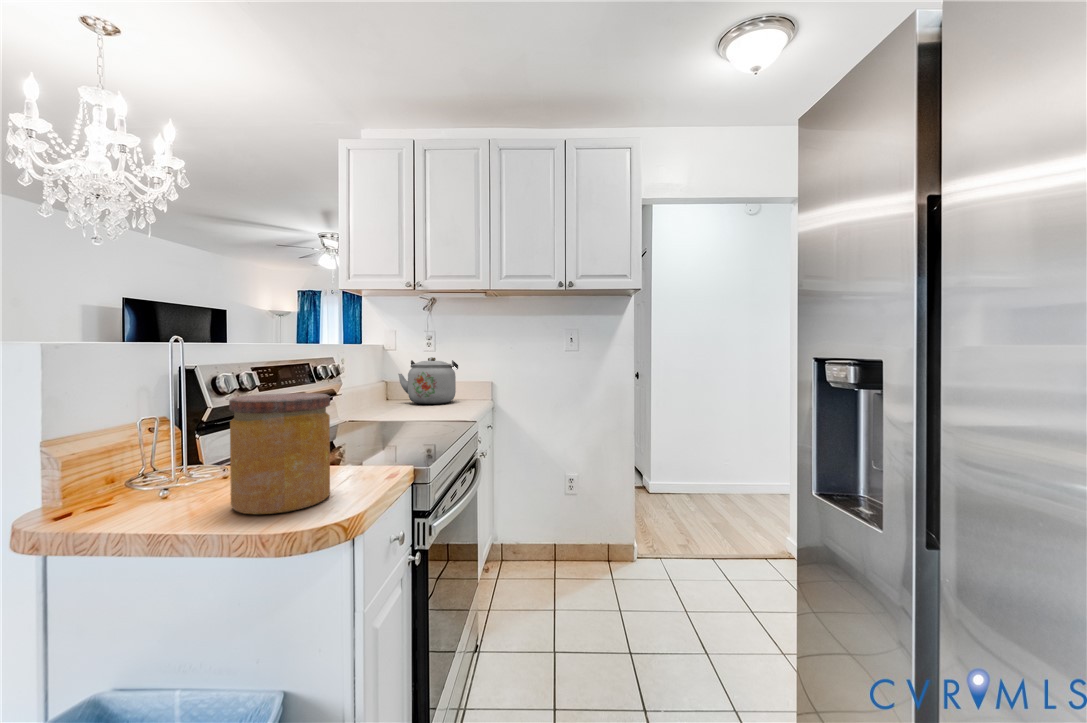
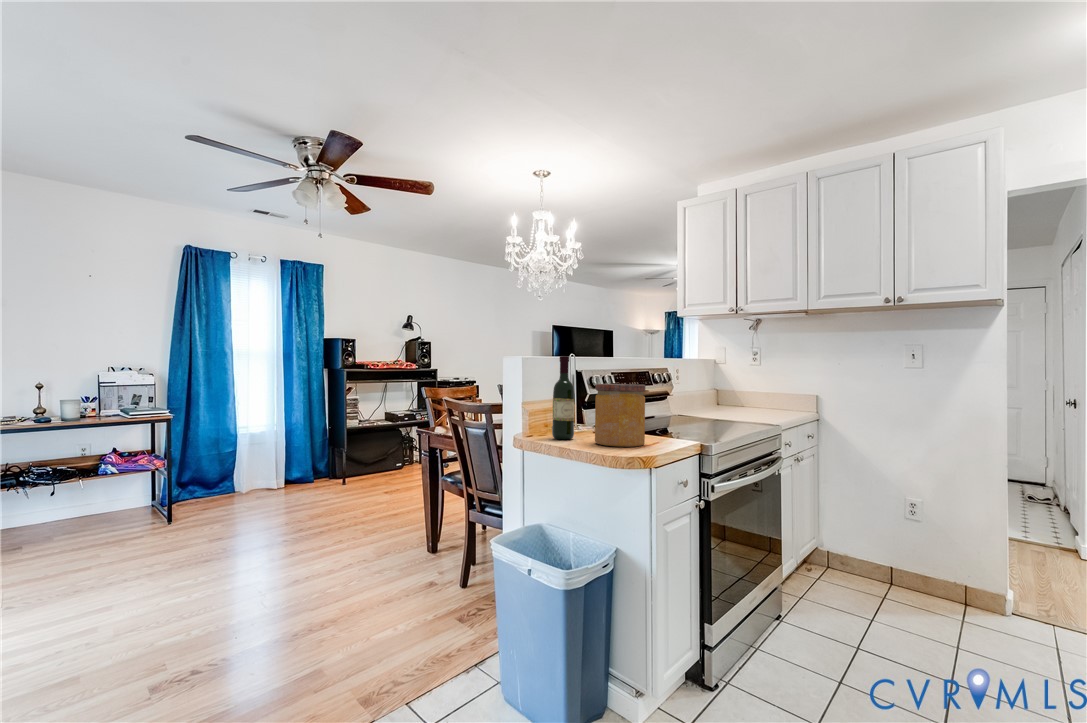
wine bottle: none [125,345,180,512] -> present [552,356,575,439]
kettle: present [398,357,458,404] -> none [724,375,782,417]

